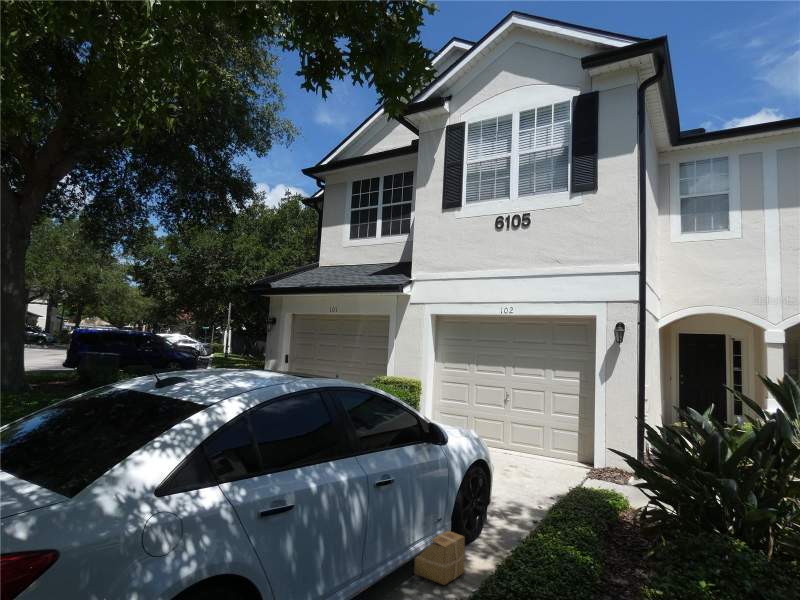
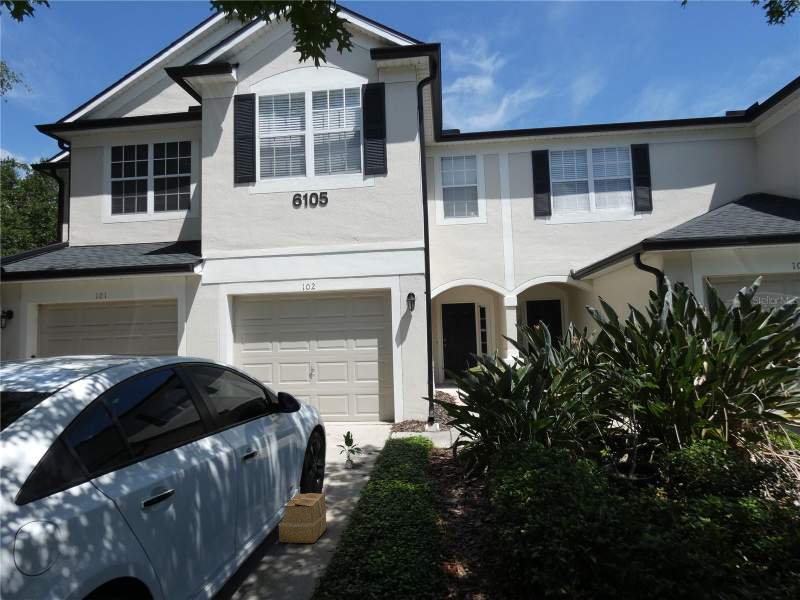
potted plant: none [506,470,535,510] -> present [337,431,362,468]

